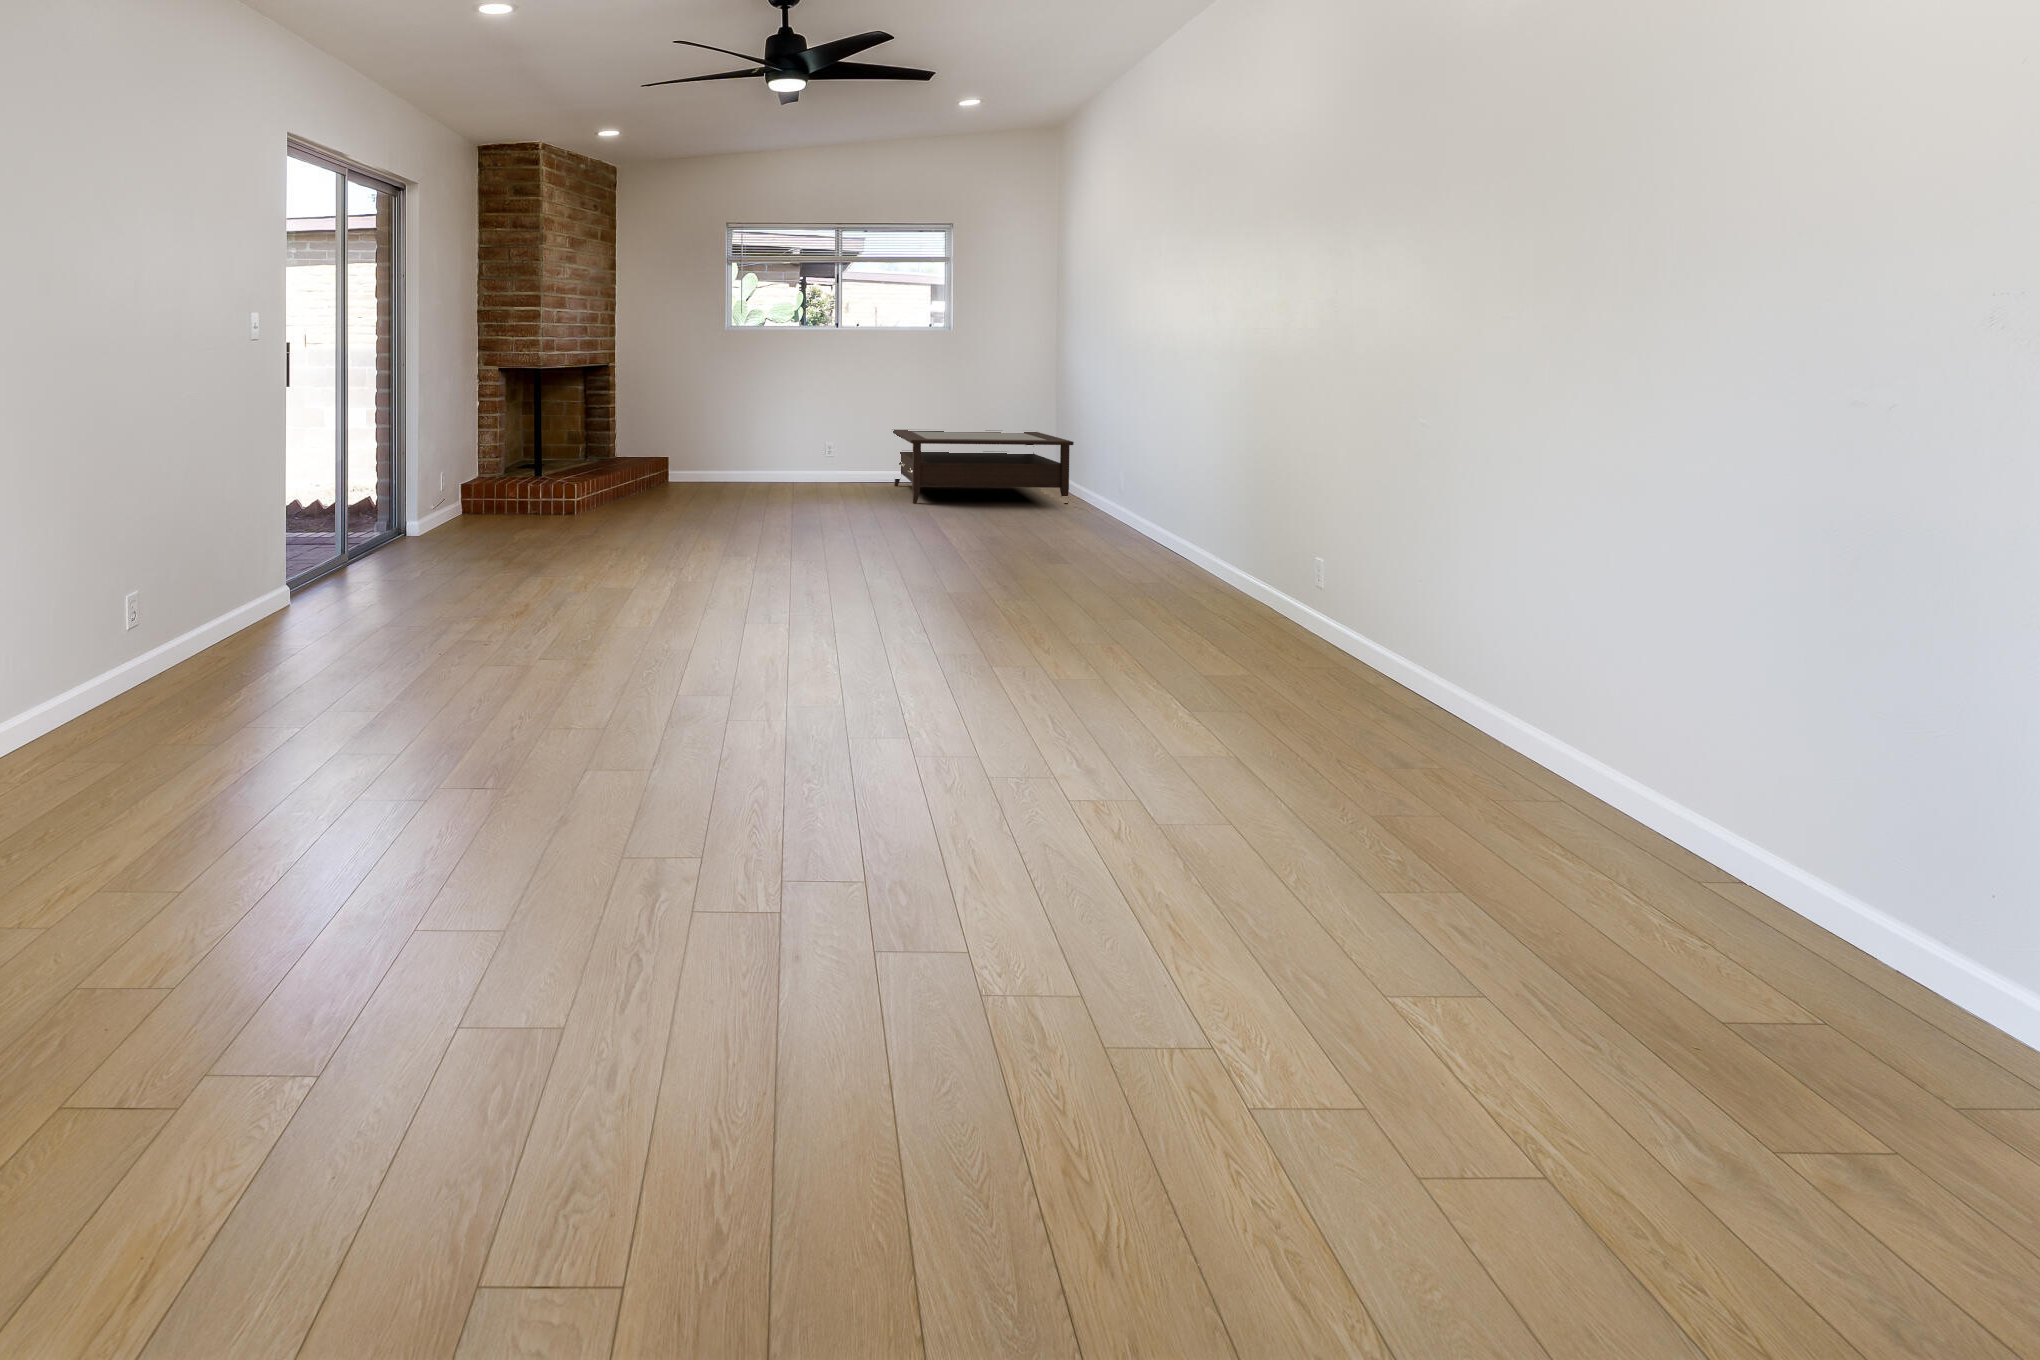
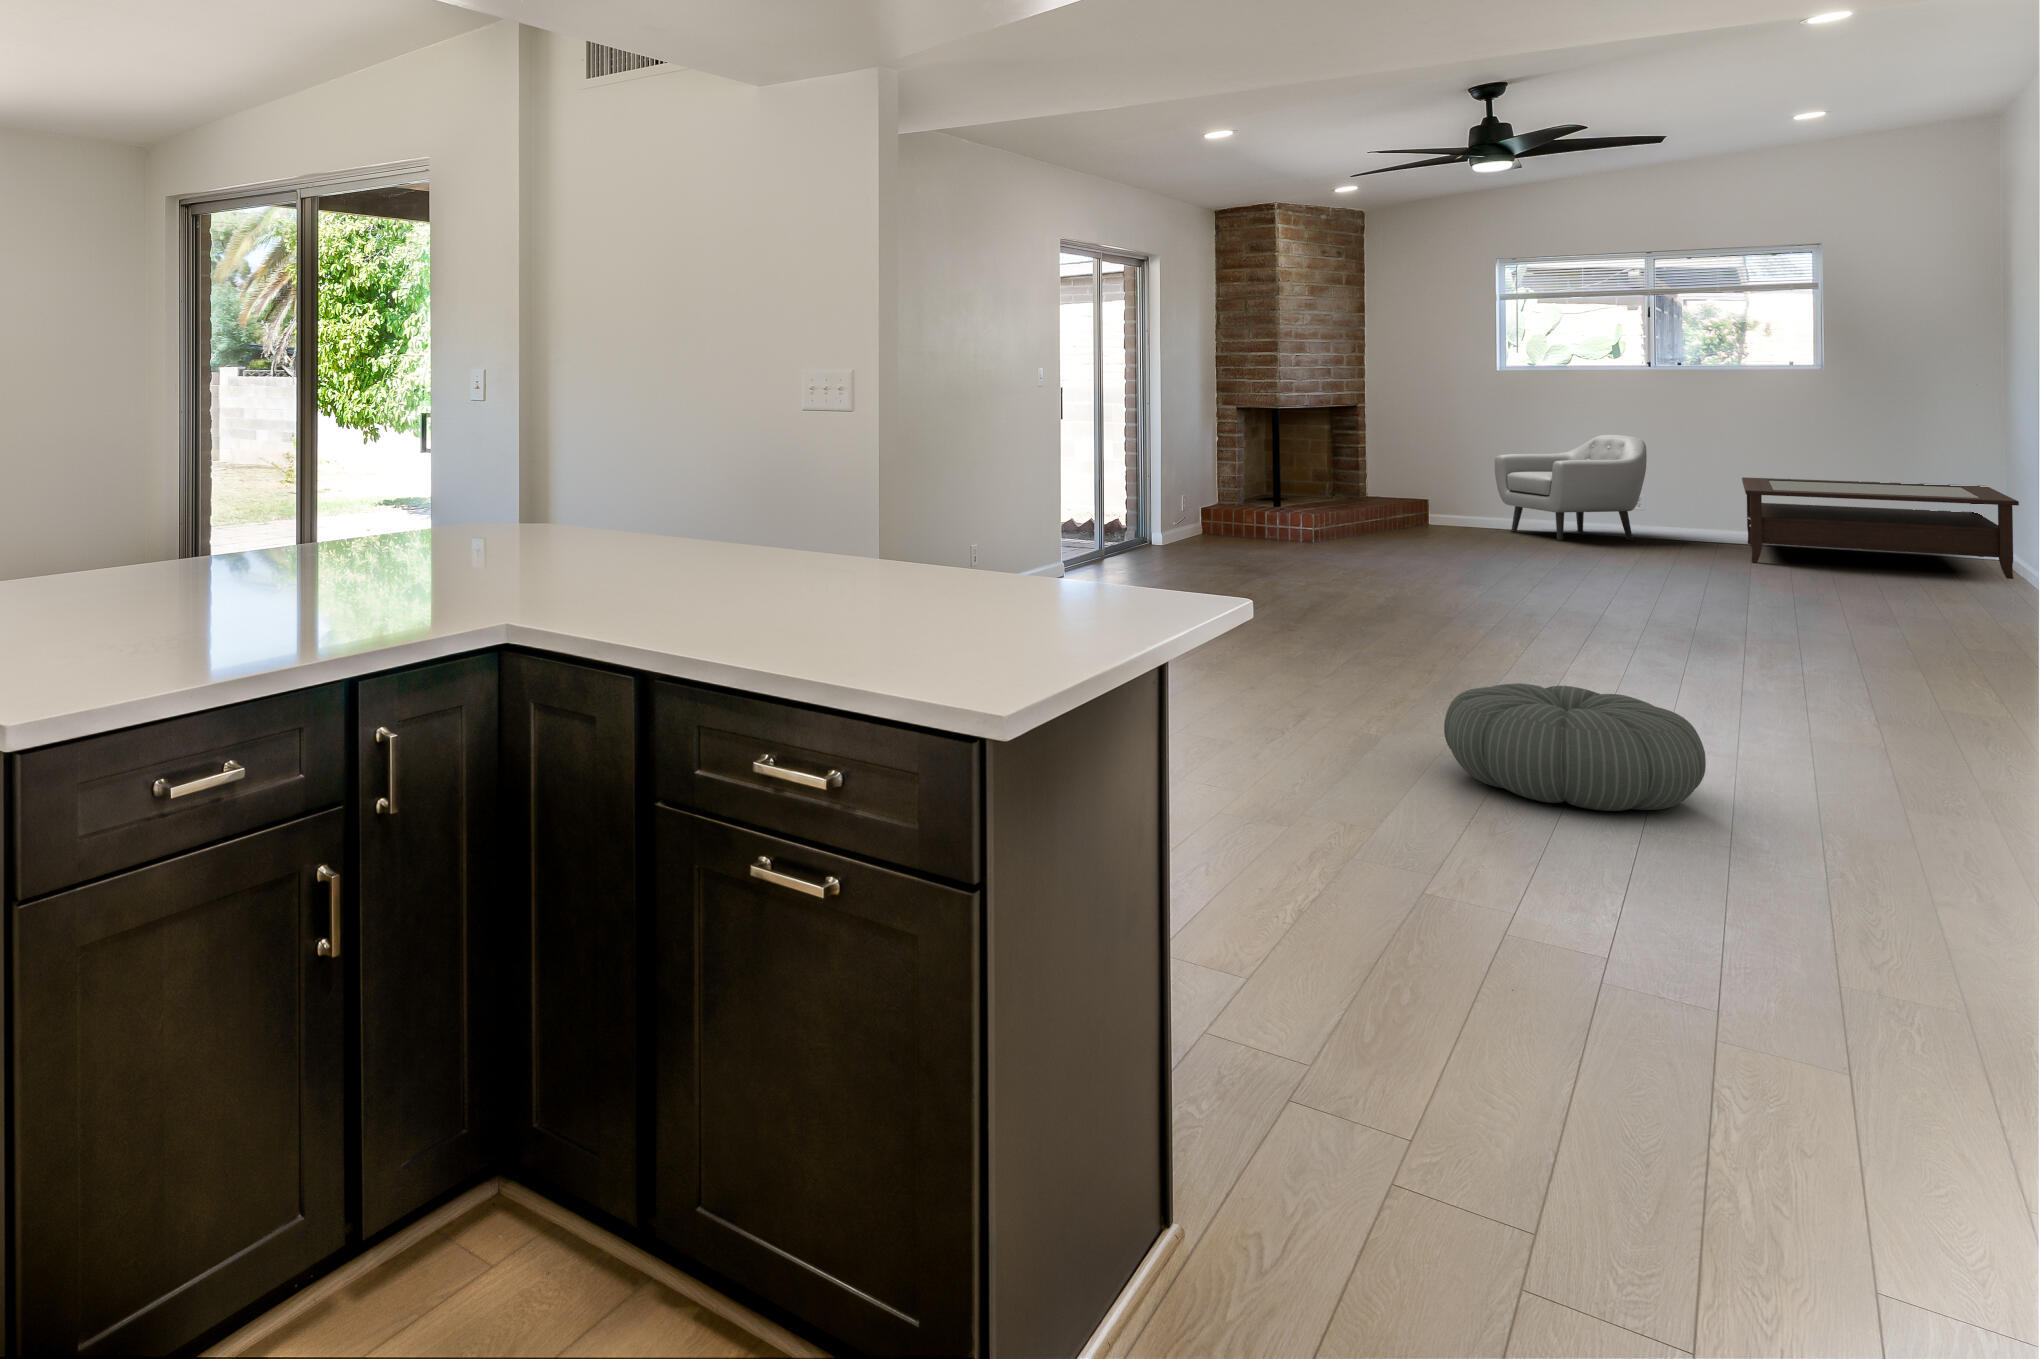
armchair: none [719,394,831,493] -> present [1494,435,1647,540]
pouf: none [909,758,1292,1030] -> present [1444,683,1706,811]

